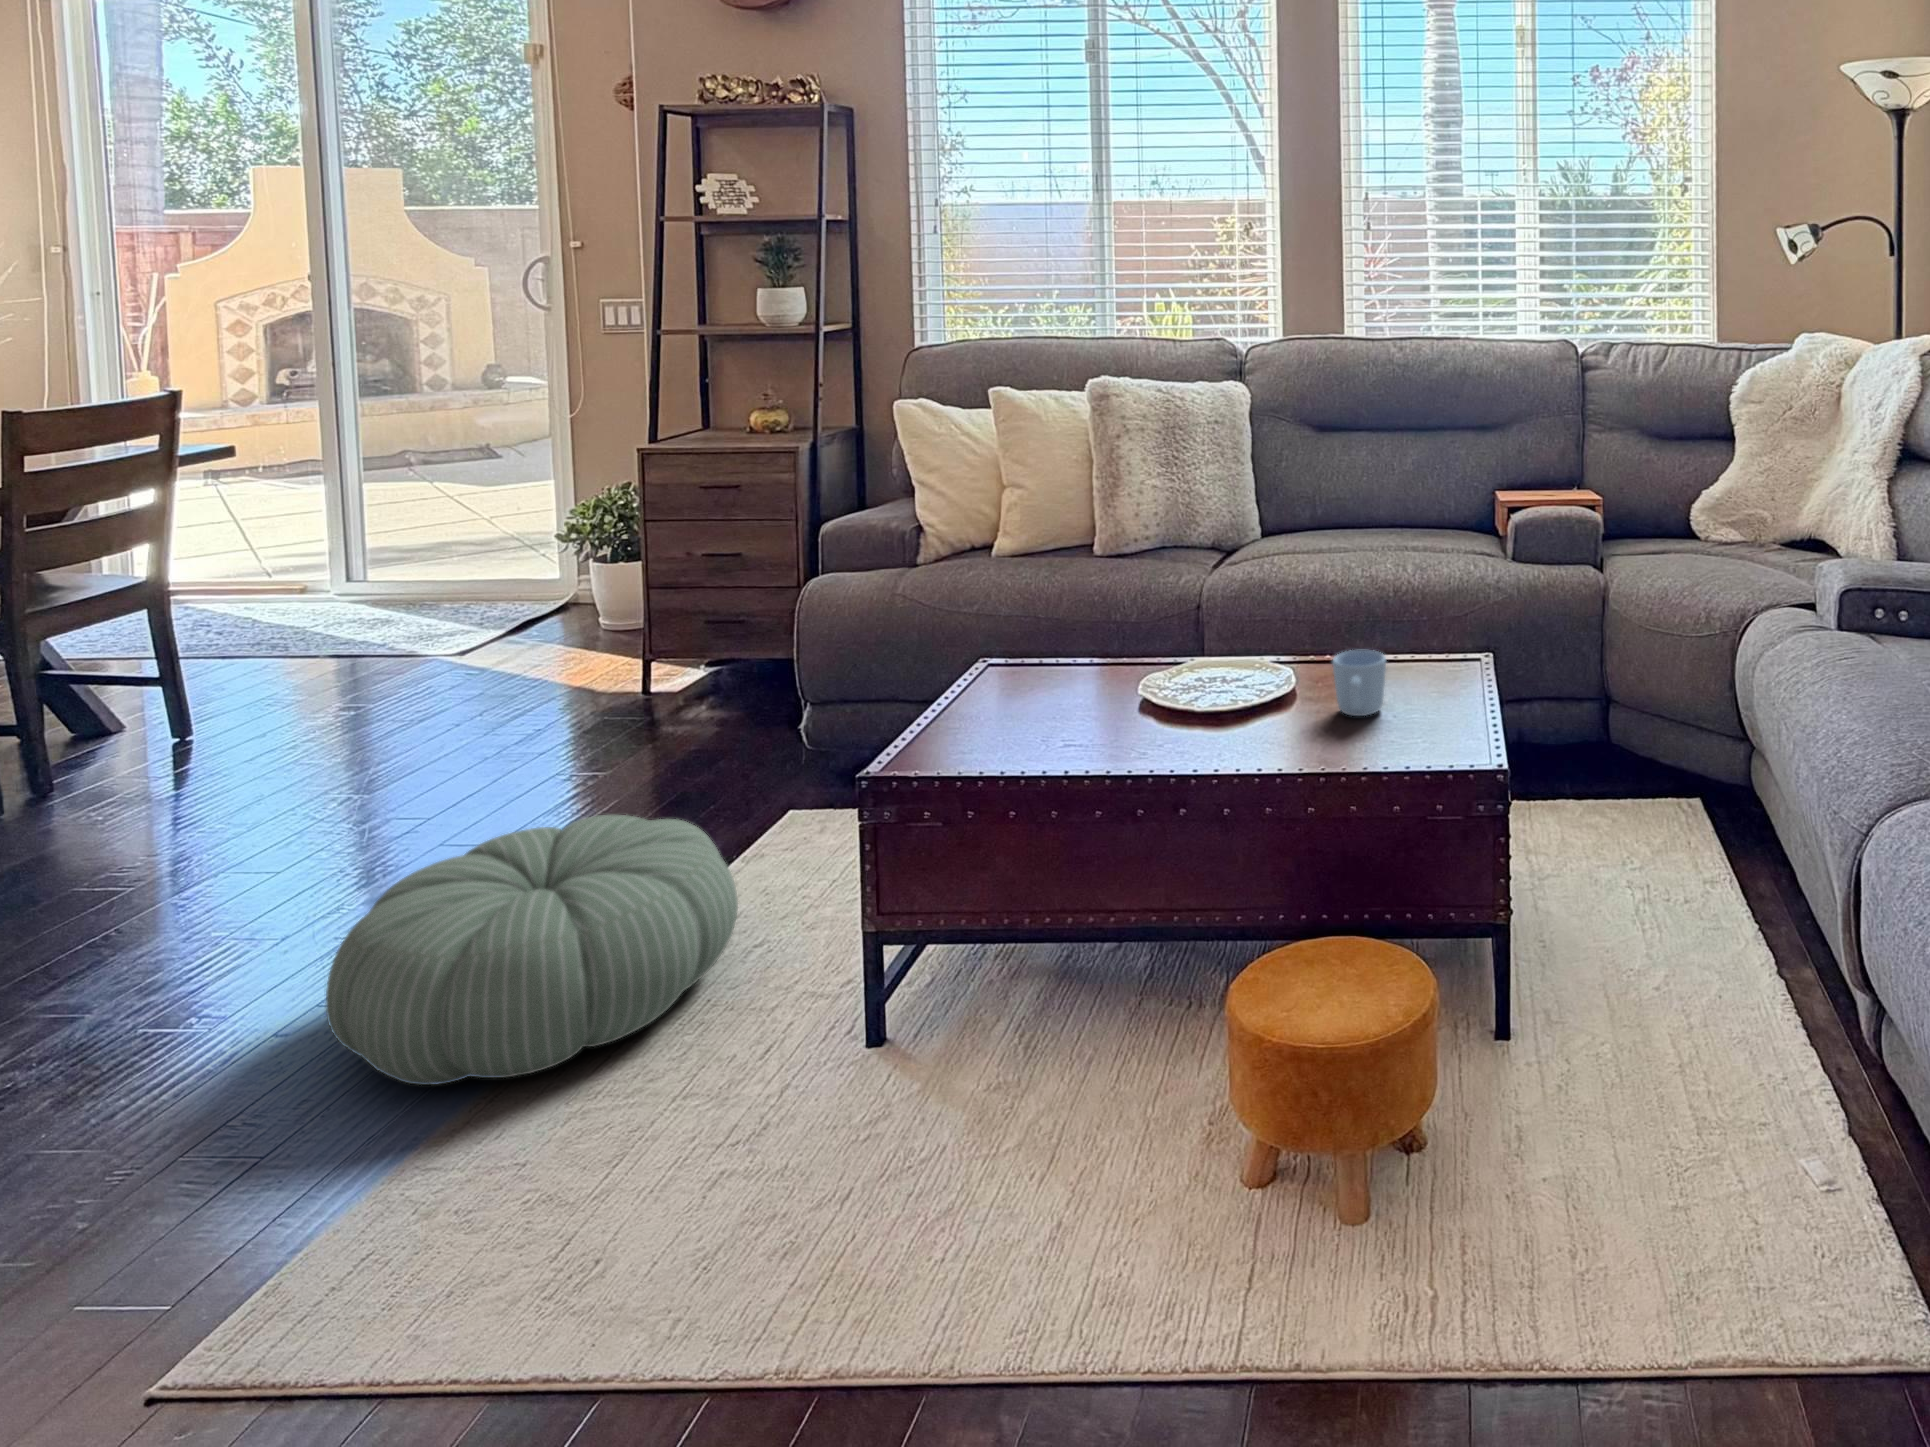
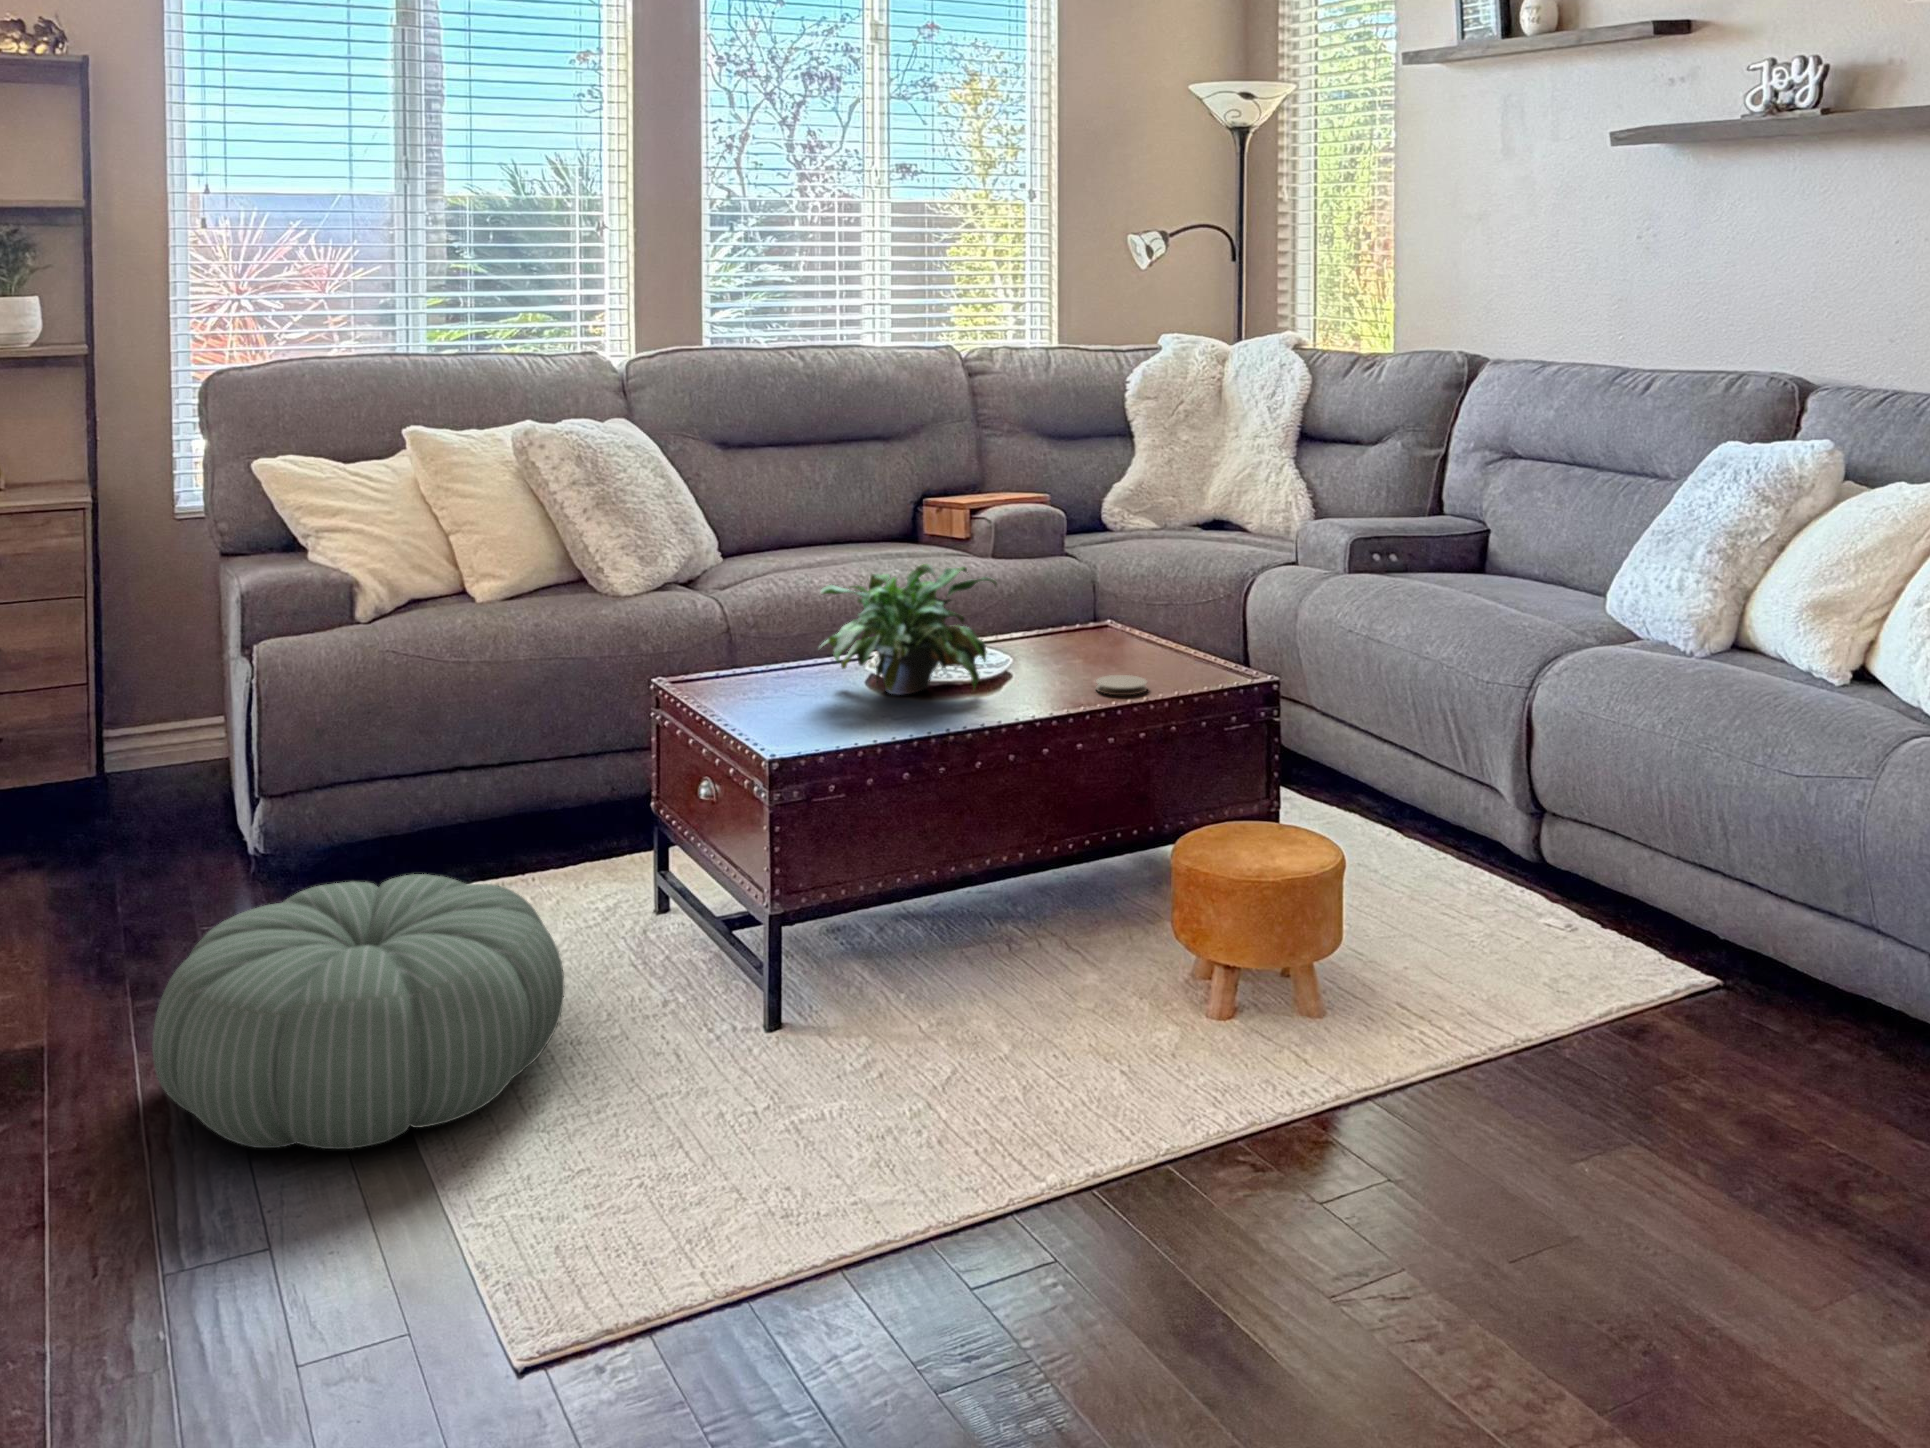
potted plant: none [1009,588,1201,732] -> present [819,564,997,695]
mug: present [1333,650,1386,716] -> none [1087,607,1136,664]
coaster: none [1268,735,1326,765] -> present [1096,675,1147,695]

